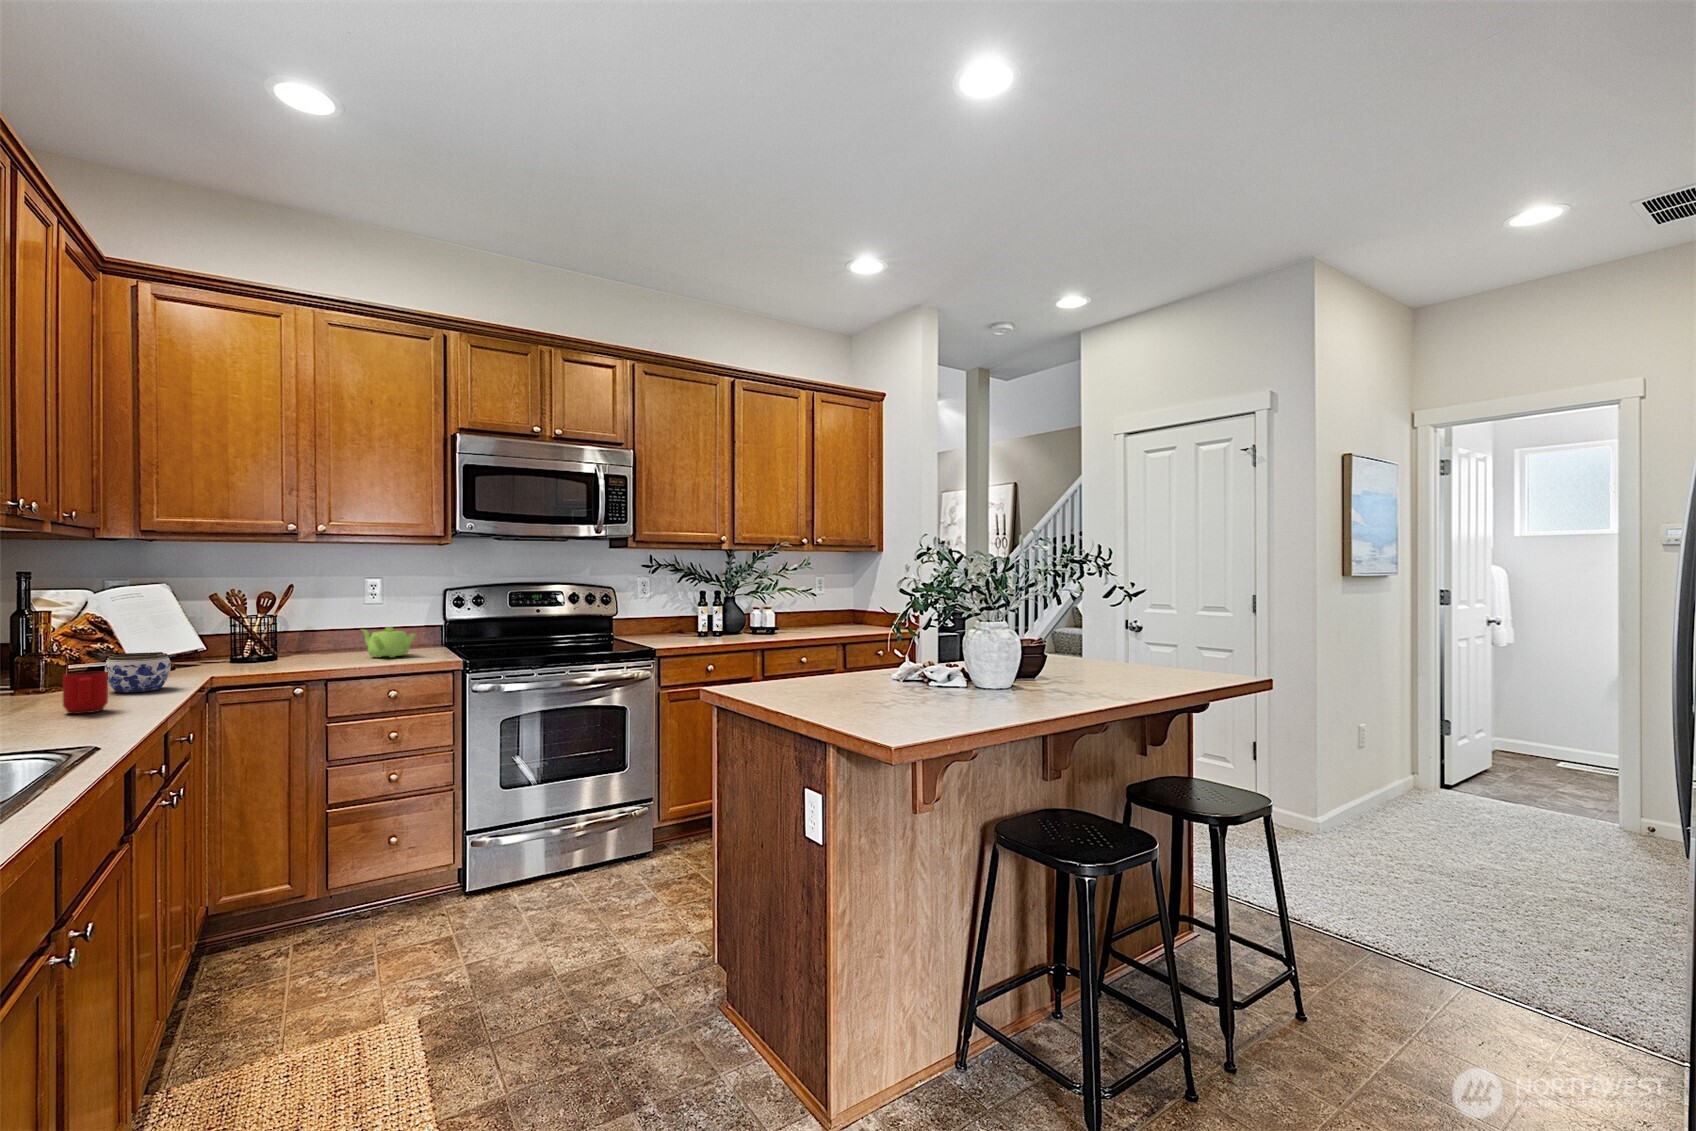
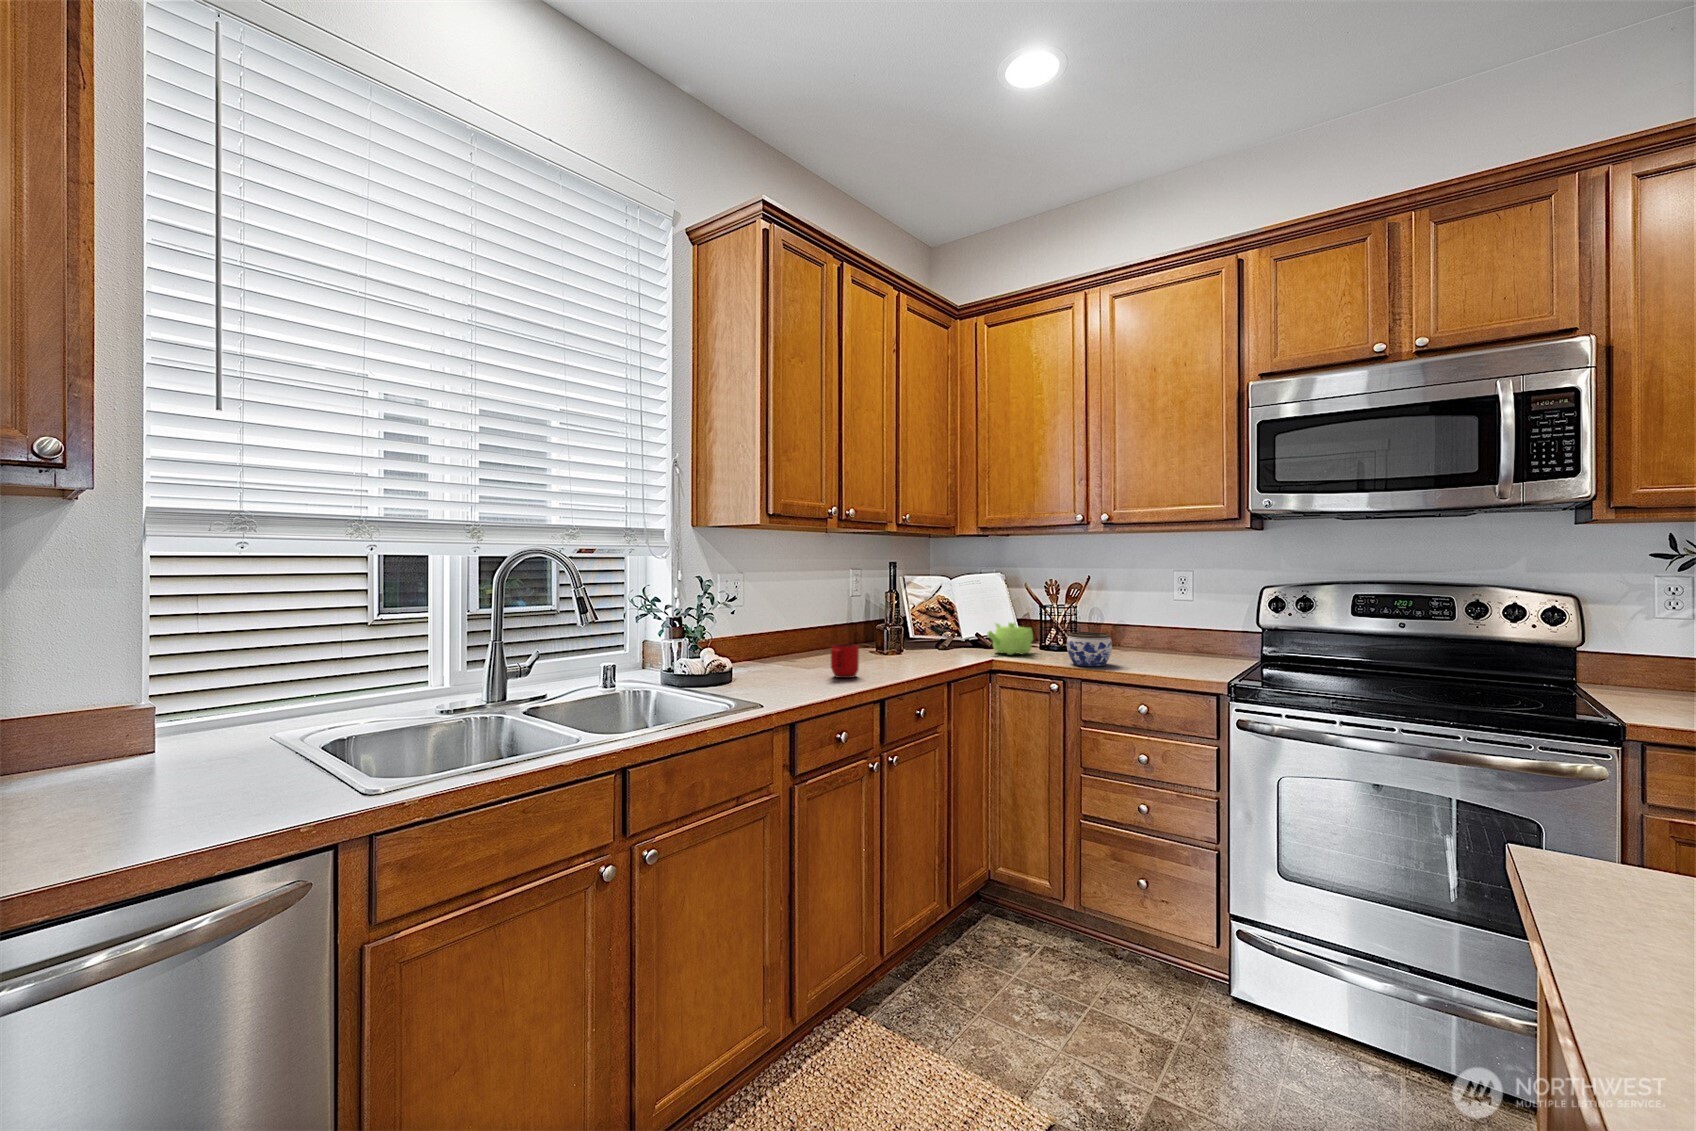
teapot: present [362,627,415,658] -> present [987,623,1033,655]
jar: present [105,652,171,692] -> present [1067,632,1112,666]

